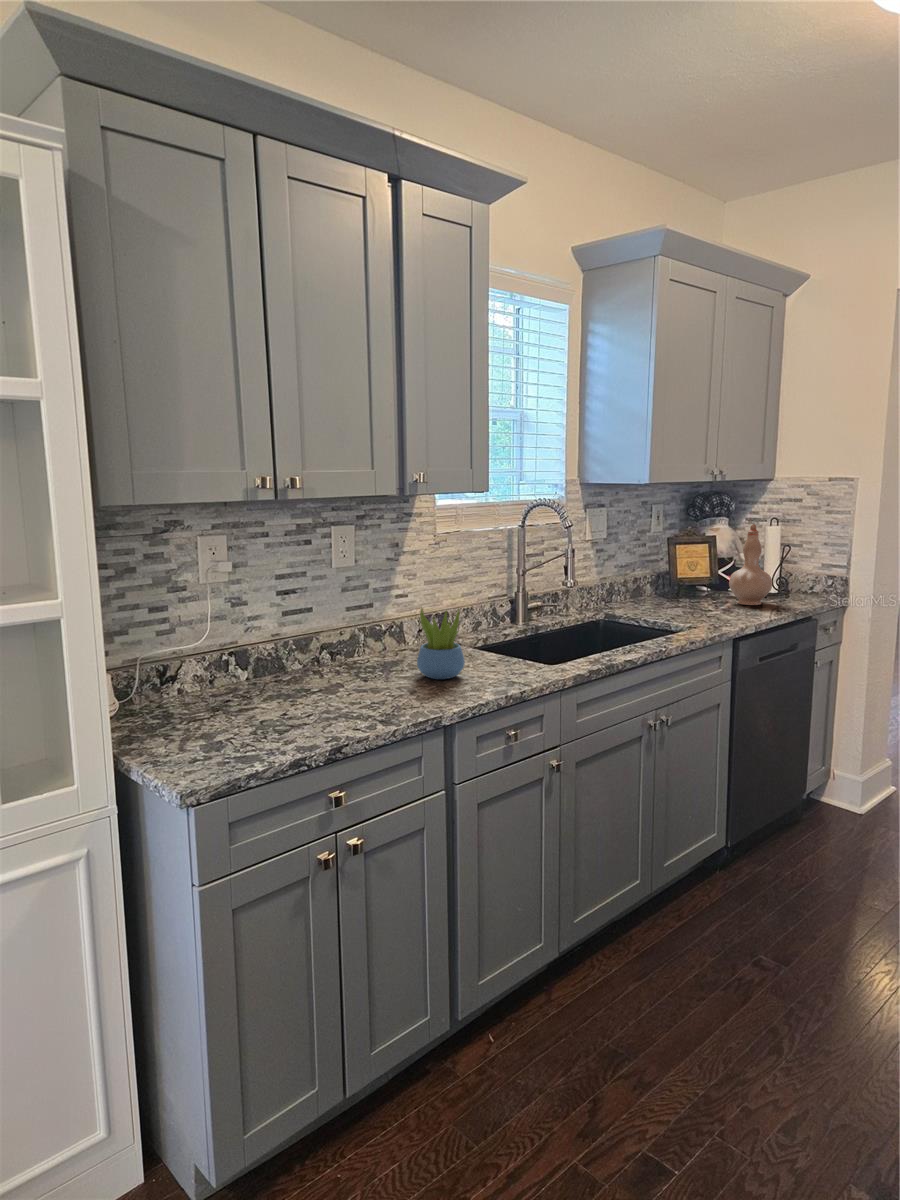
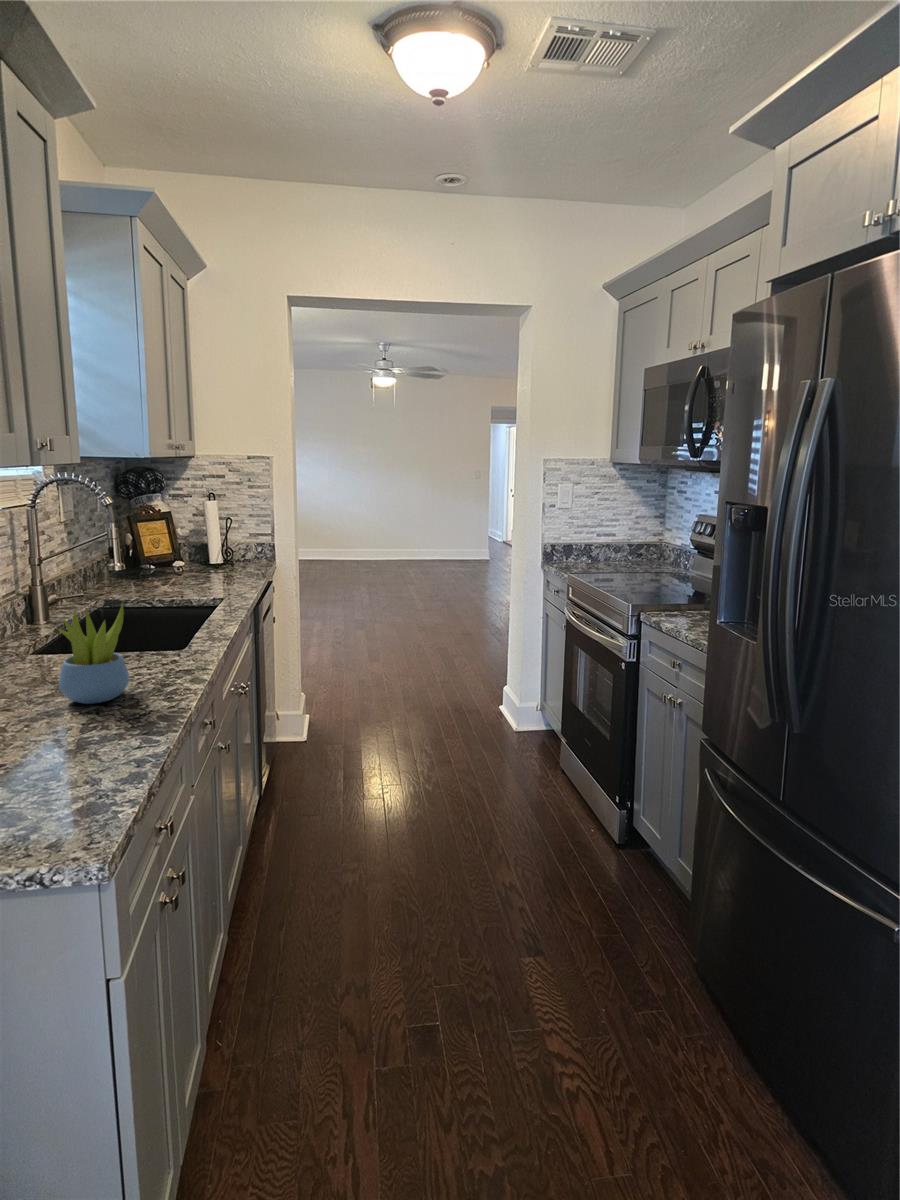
vase: present [729,524,772,605] -> none [197,498,237,575]

